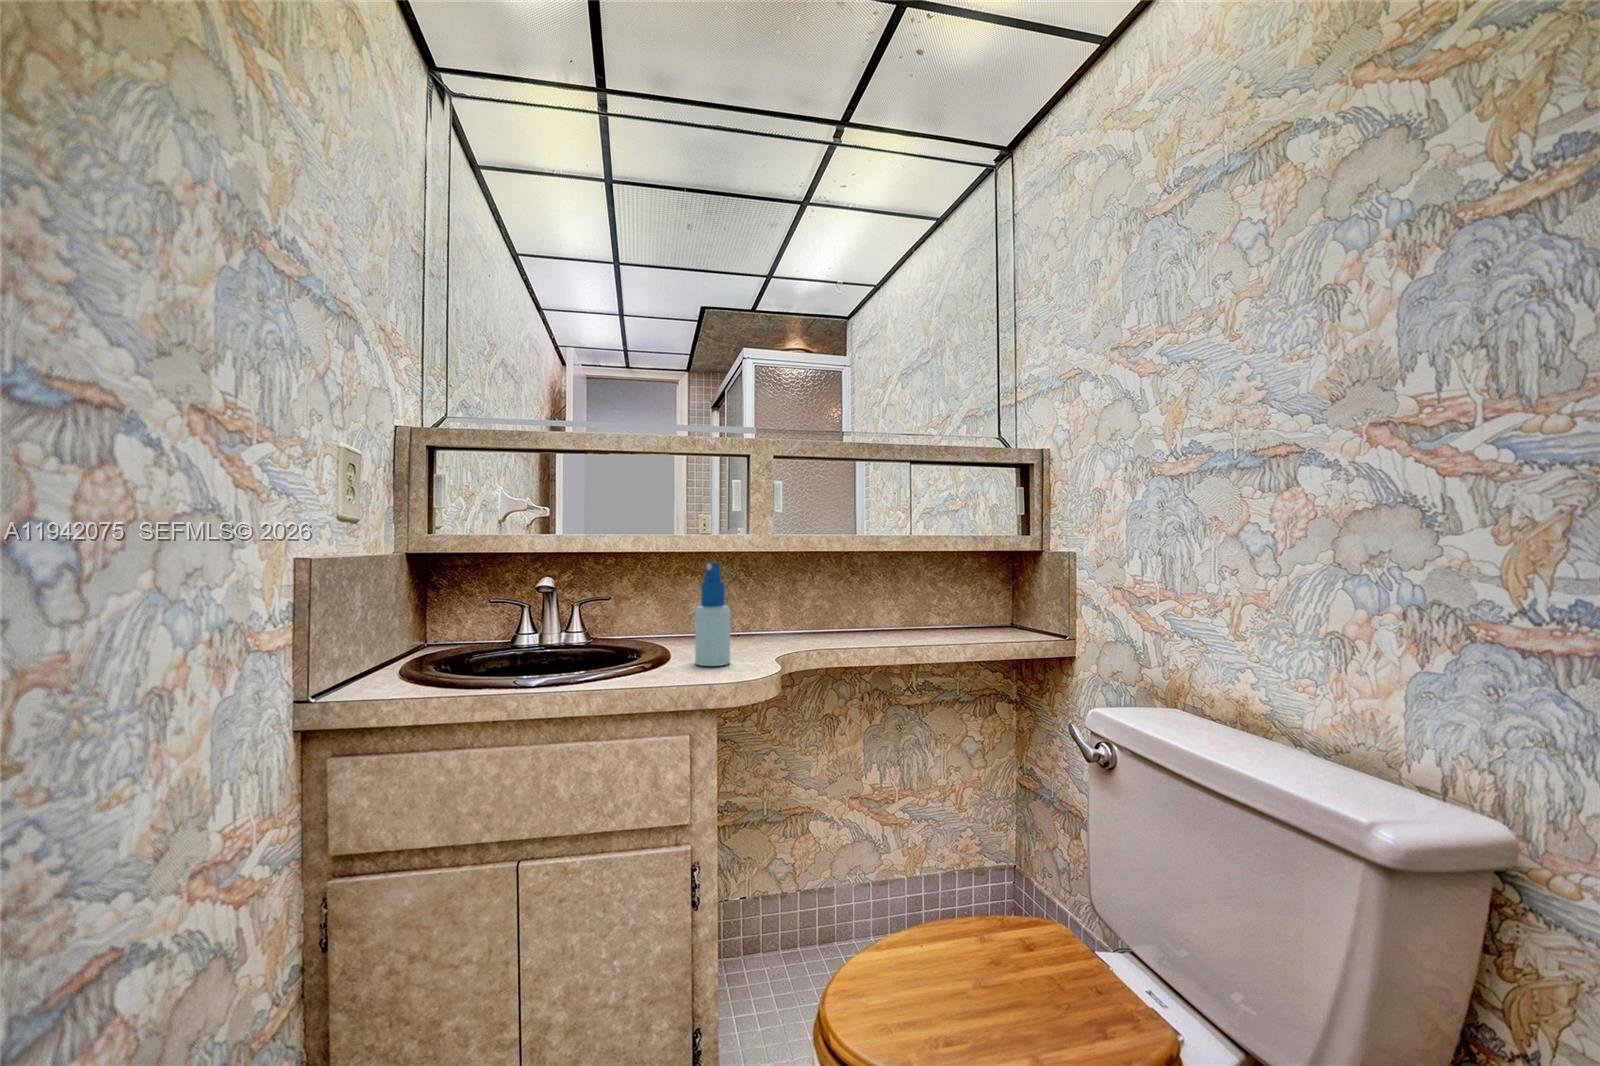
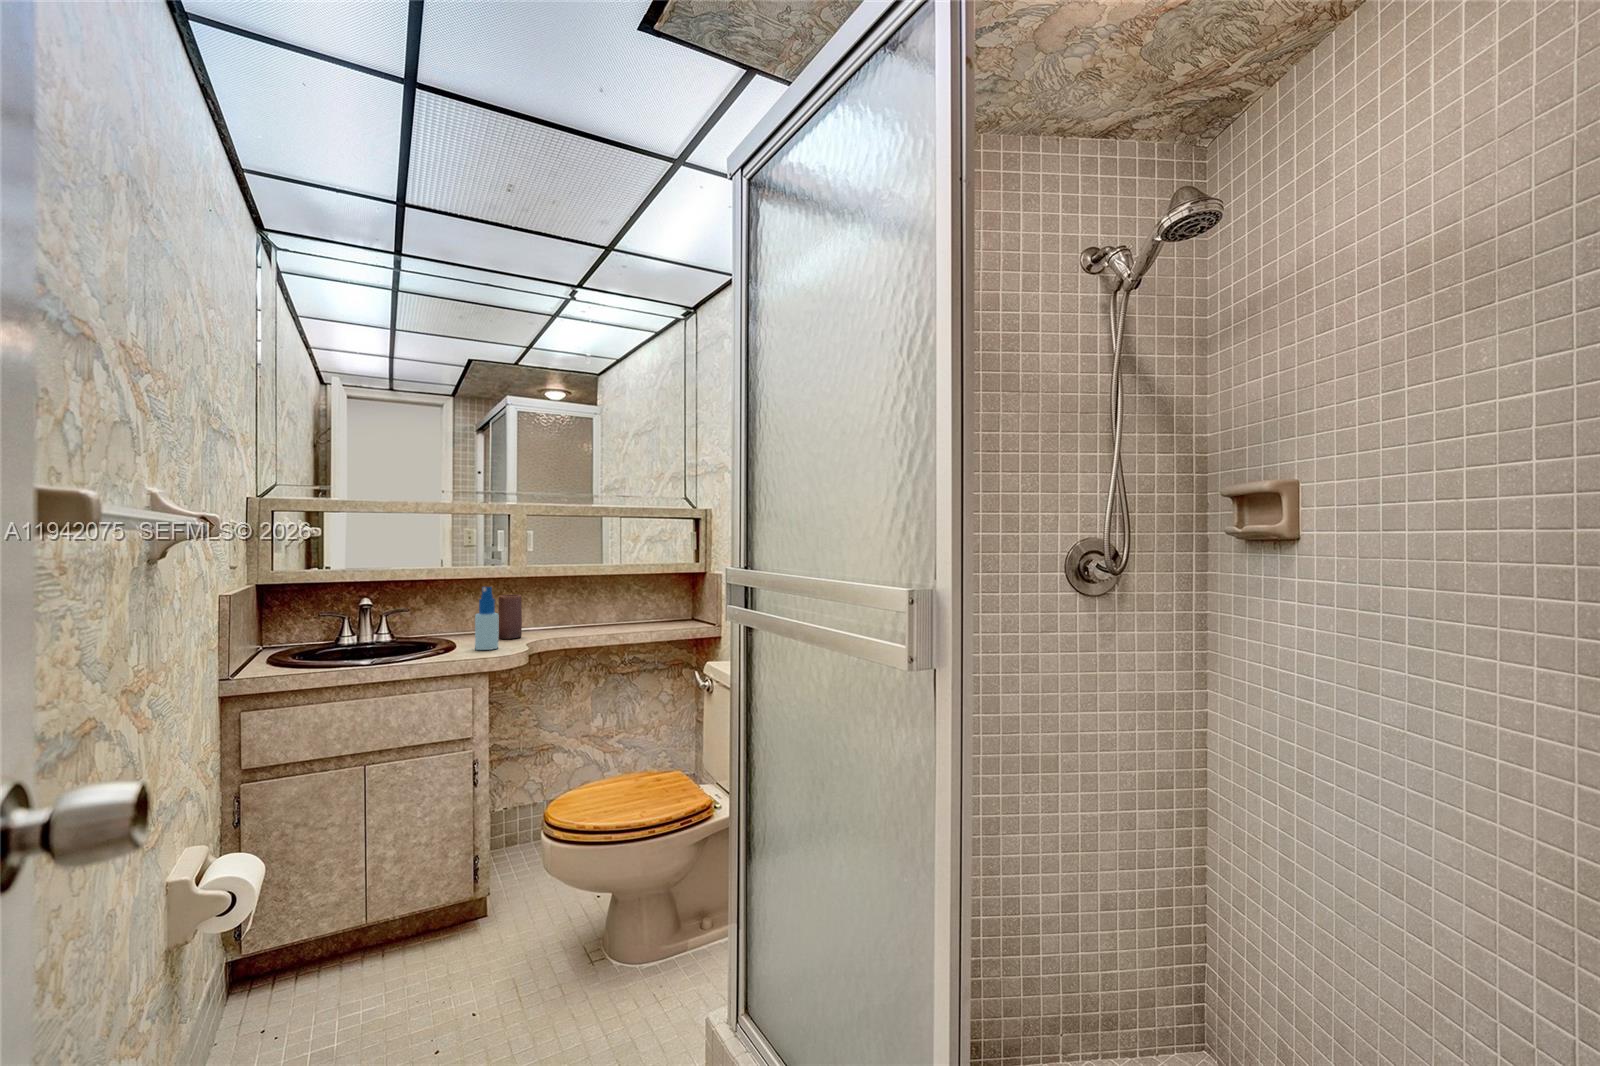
candle: none [731,578,764,646] -> present [498,595,522,639]

